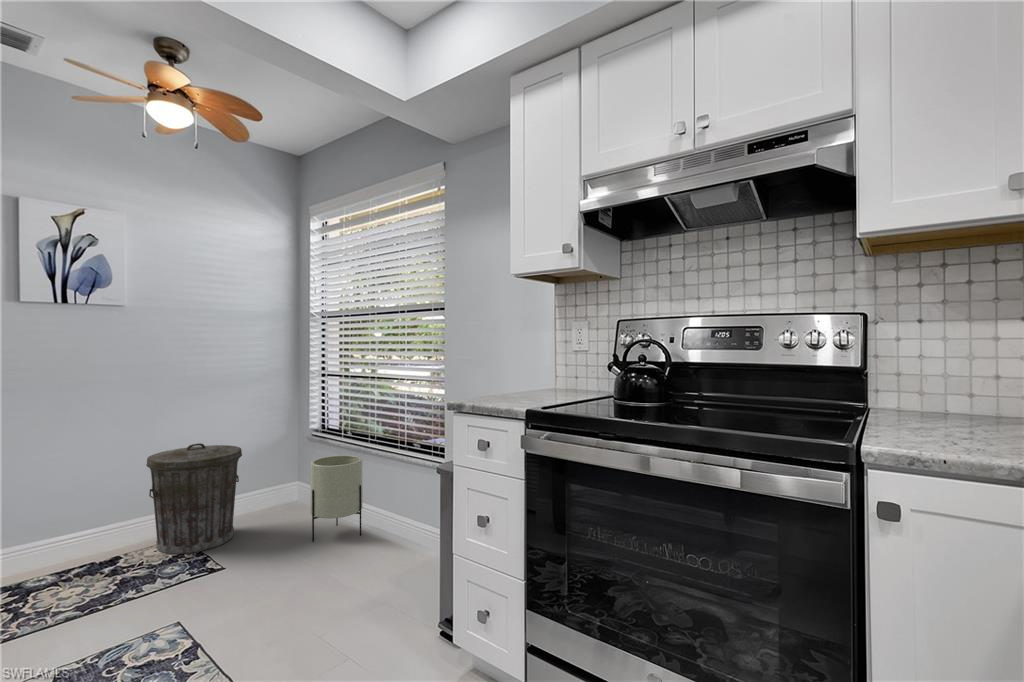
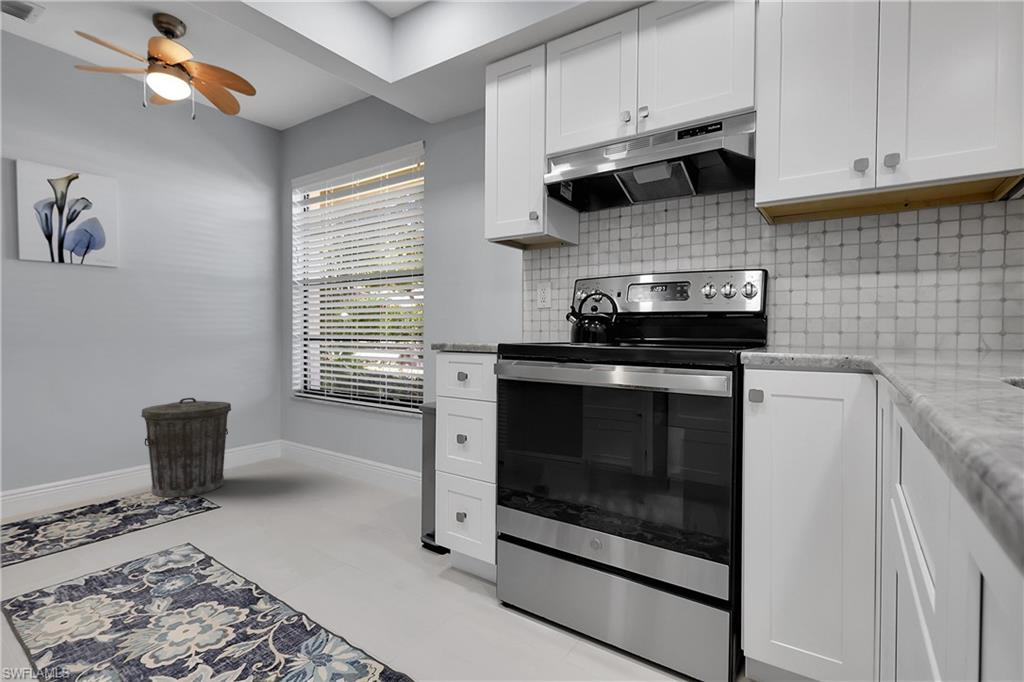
planter: present [311,455,362,542] -> none [297,411,345,487]

